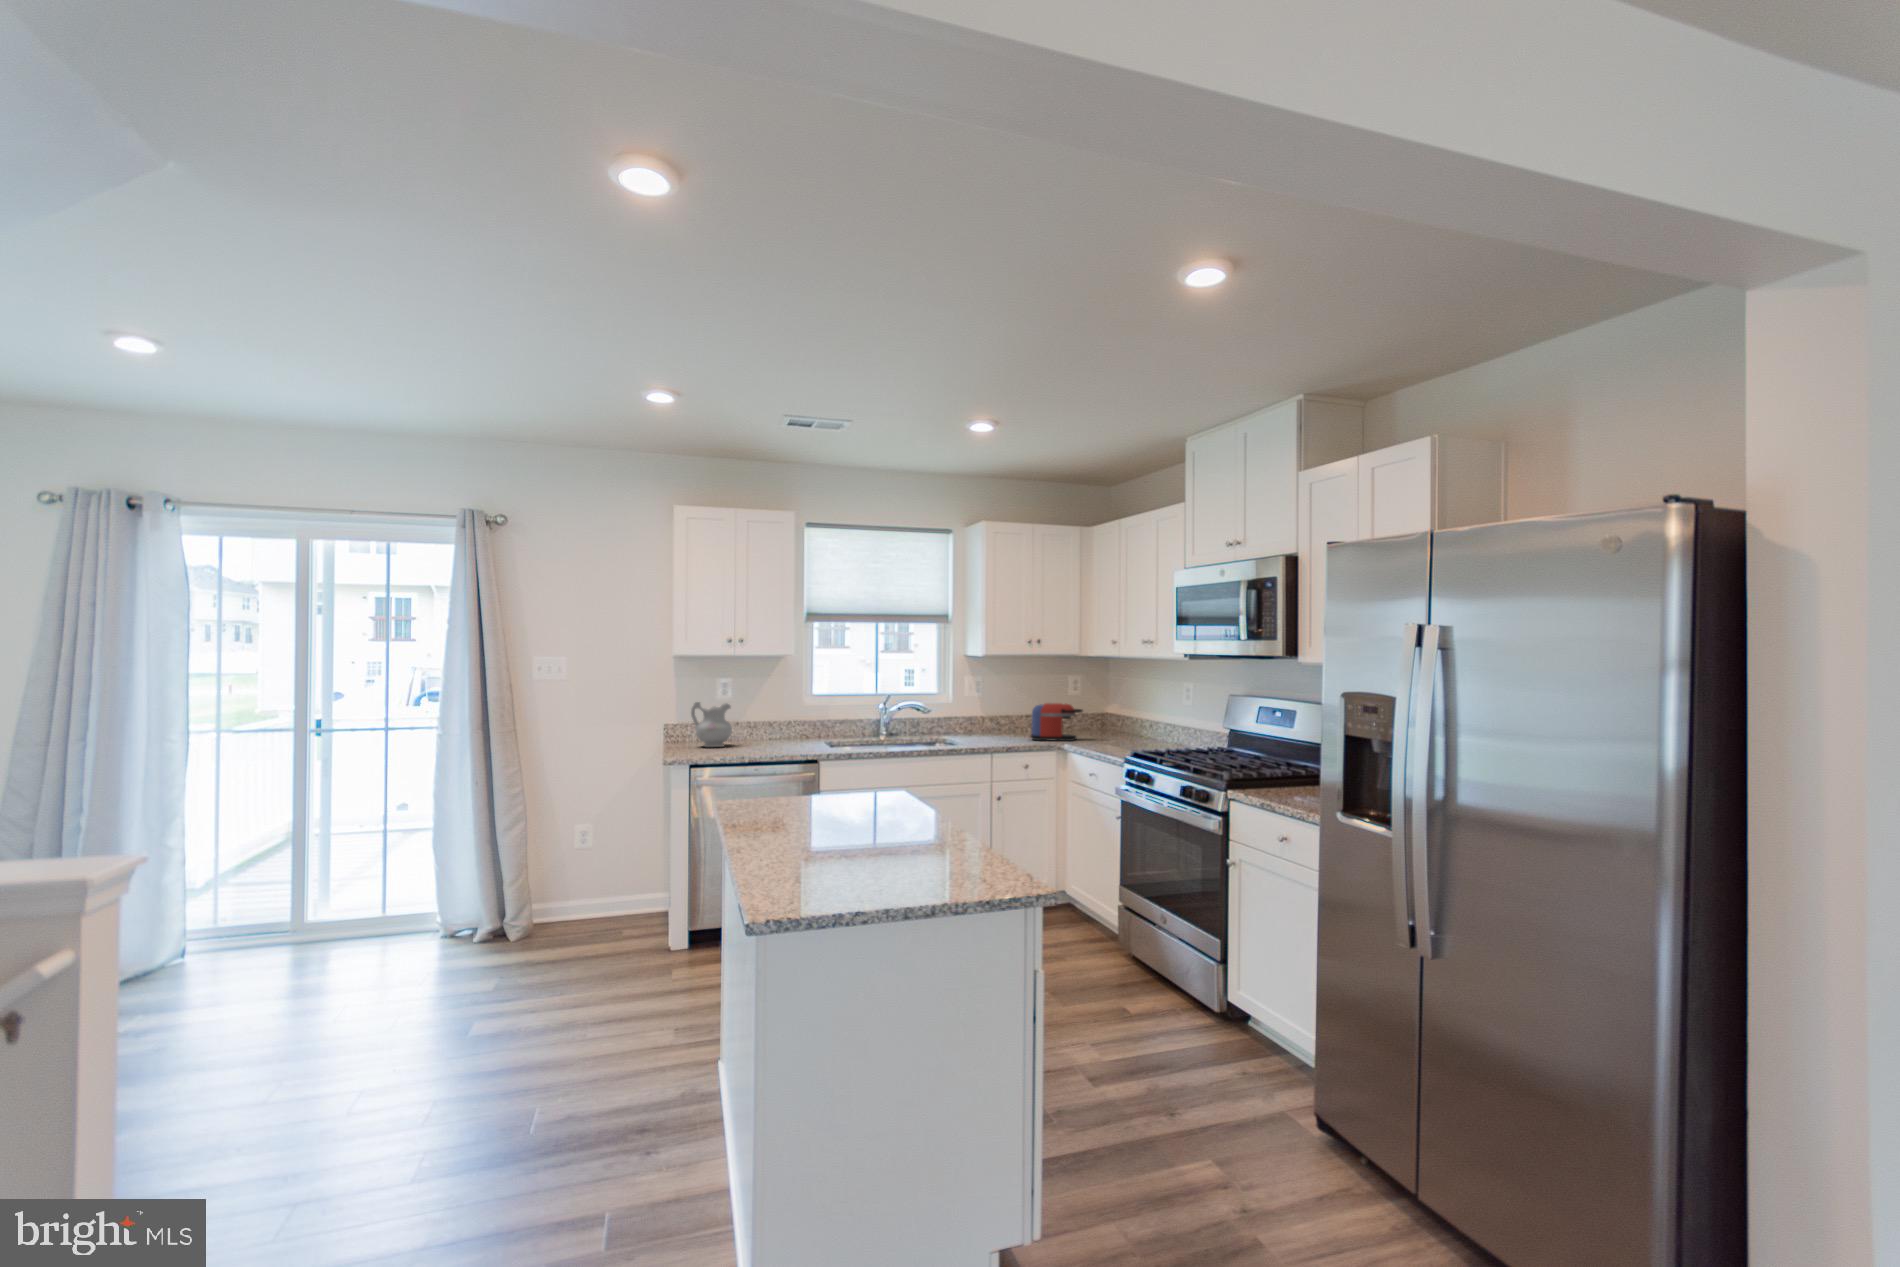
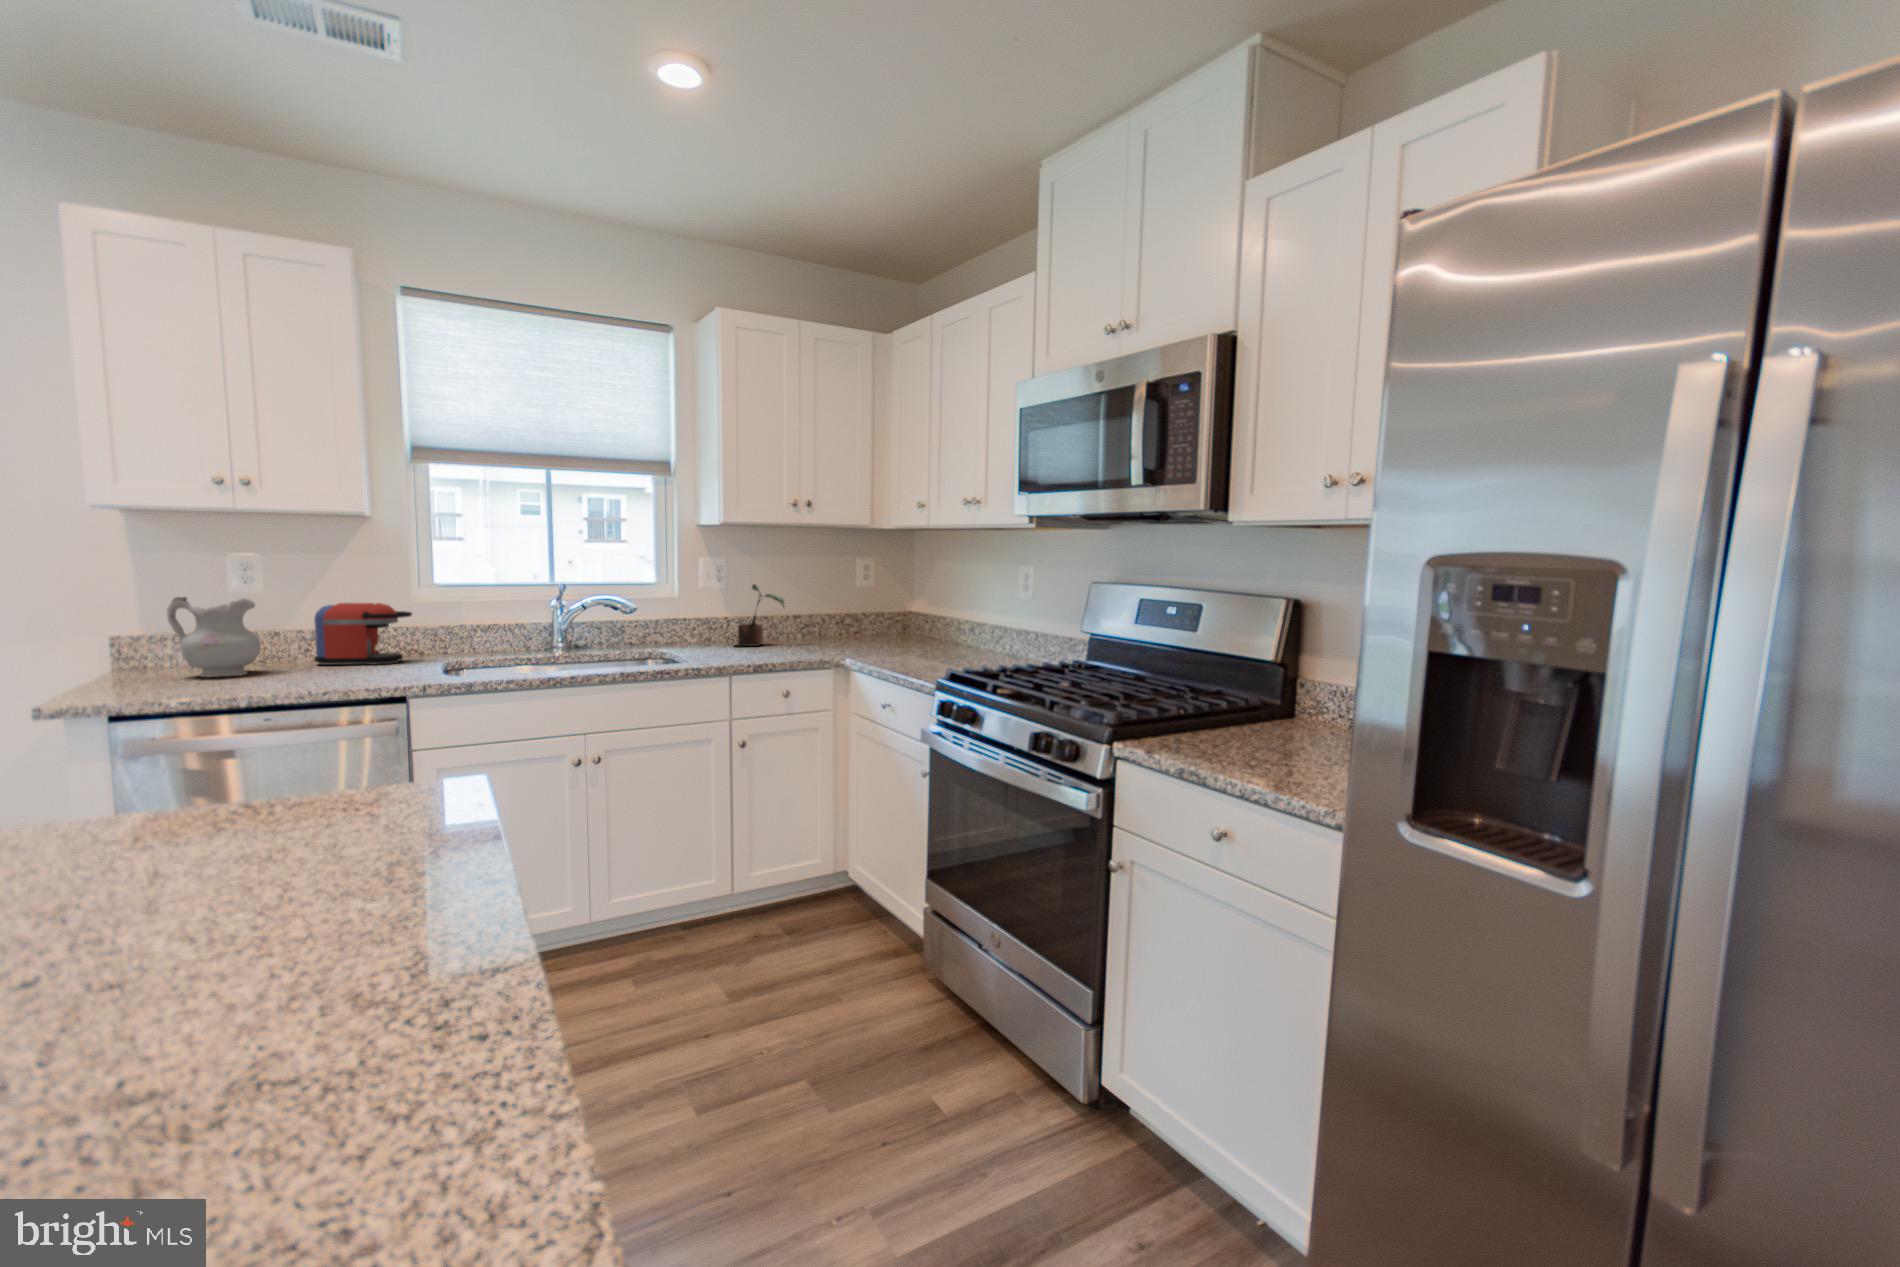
potted plant: none [988,694,1022,736] -> present [736,584,784,646]
coffee maker: present [1031,703,1083,741] -> present [314,603,412,665]

